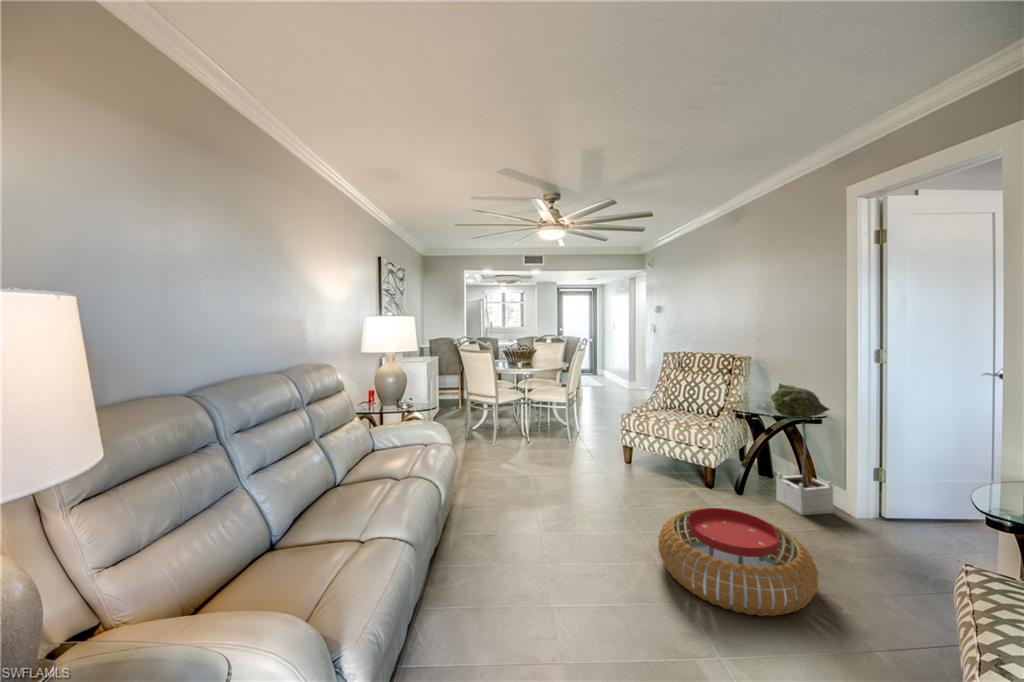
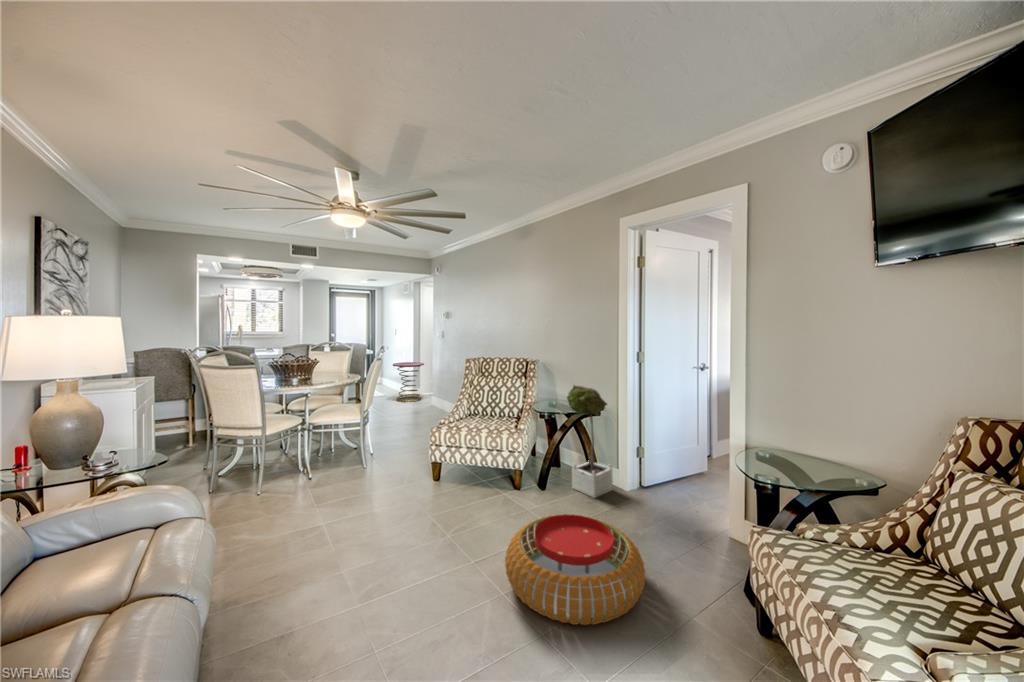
side table: none [610,357,642,396] -> present [393,362,424,402]

